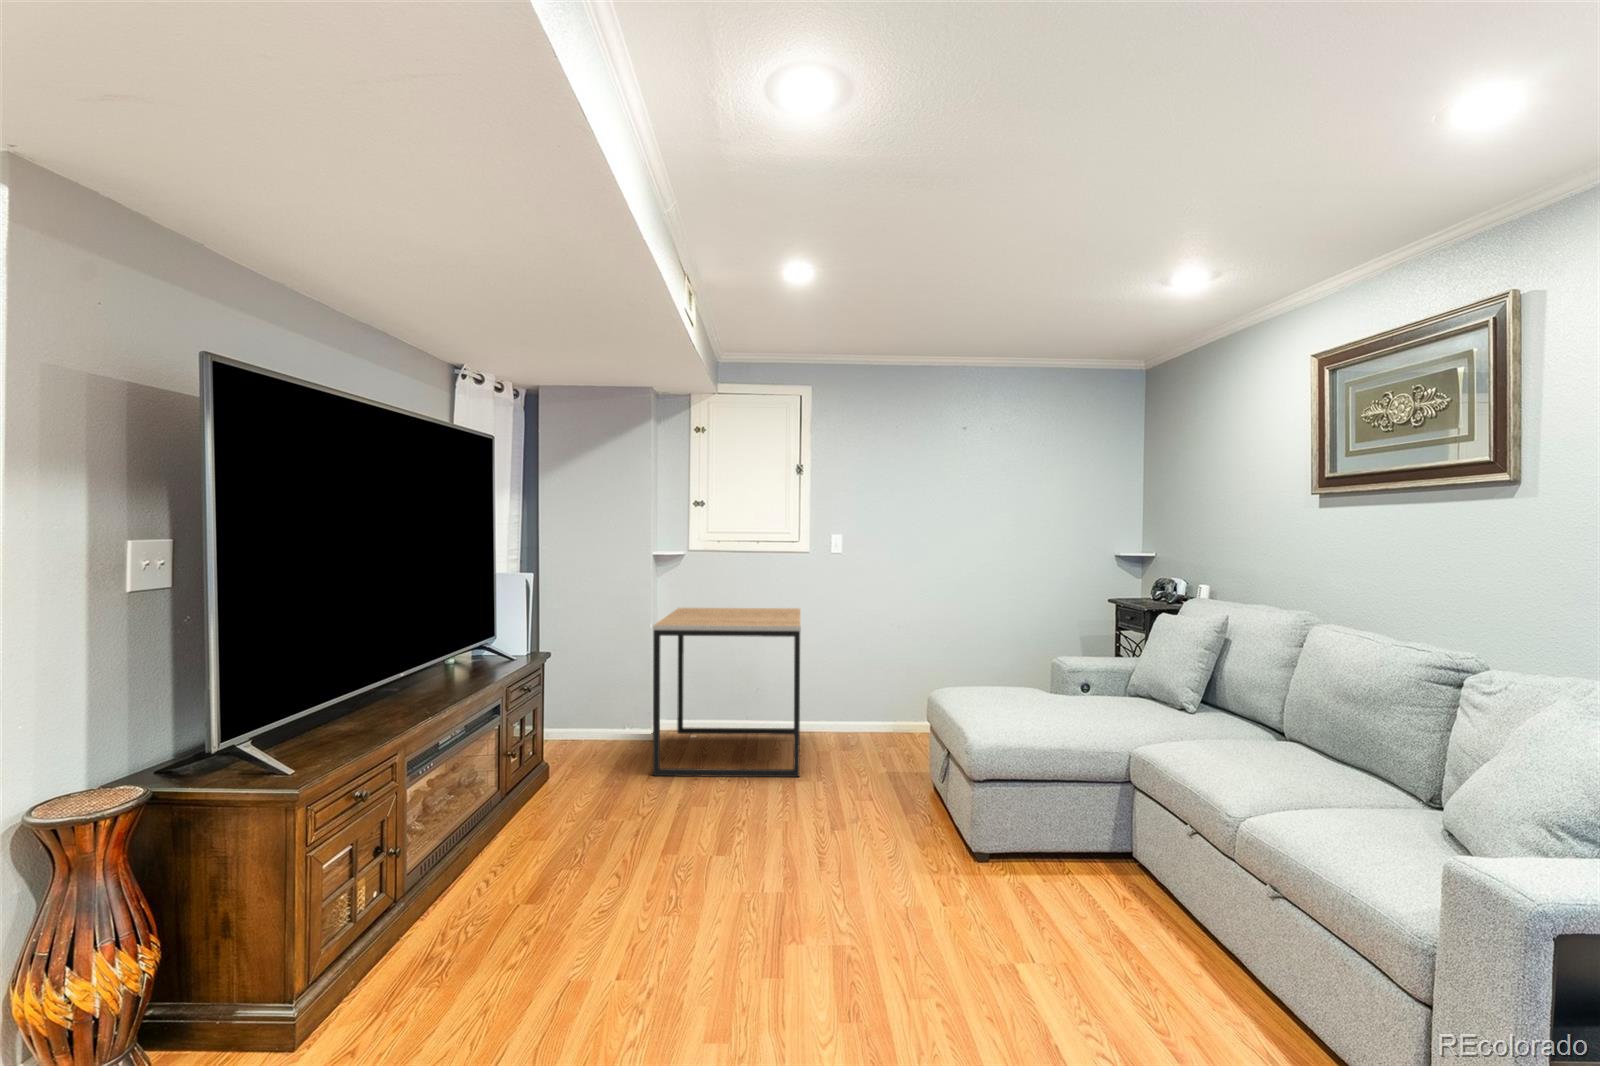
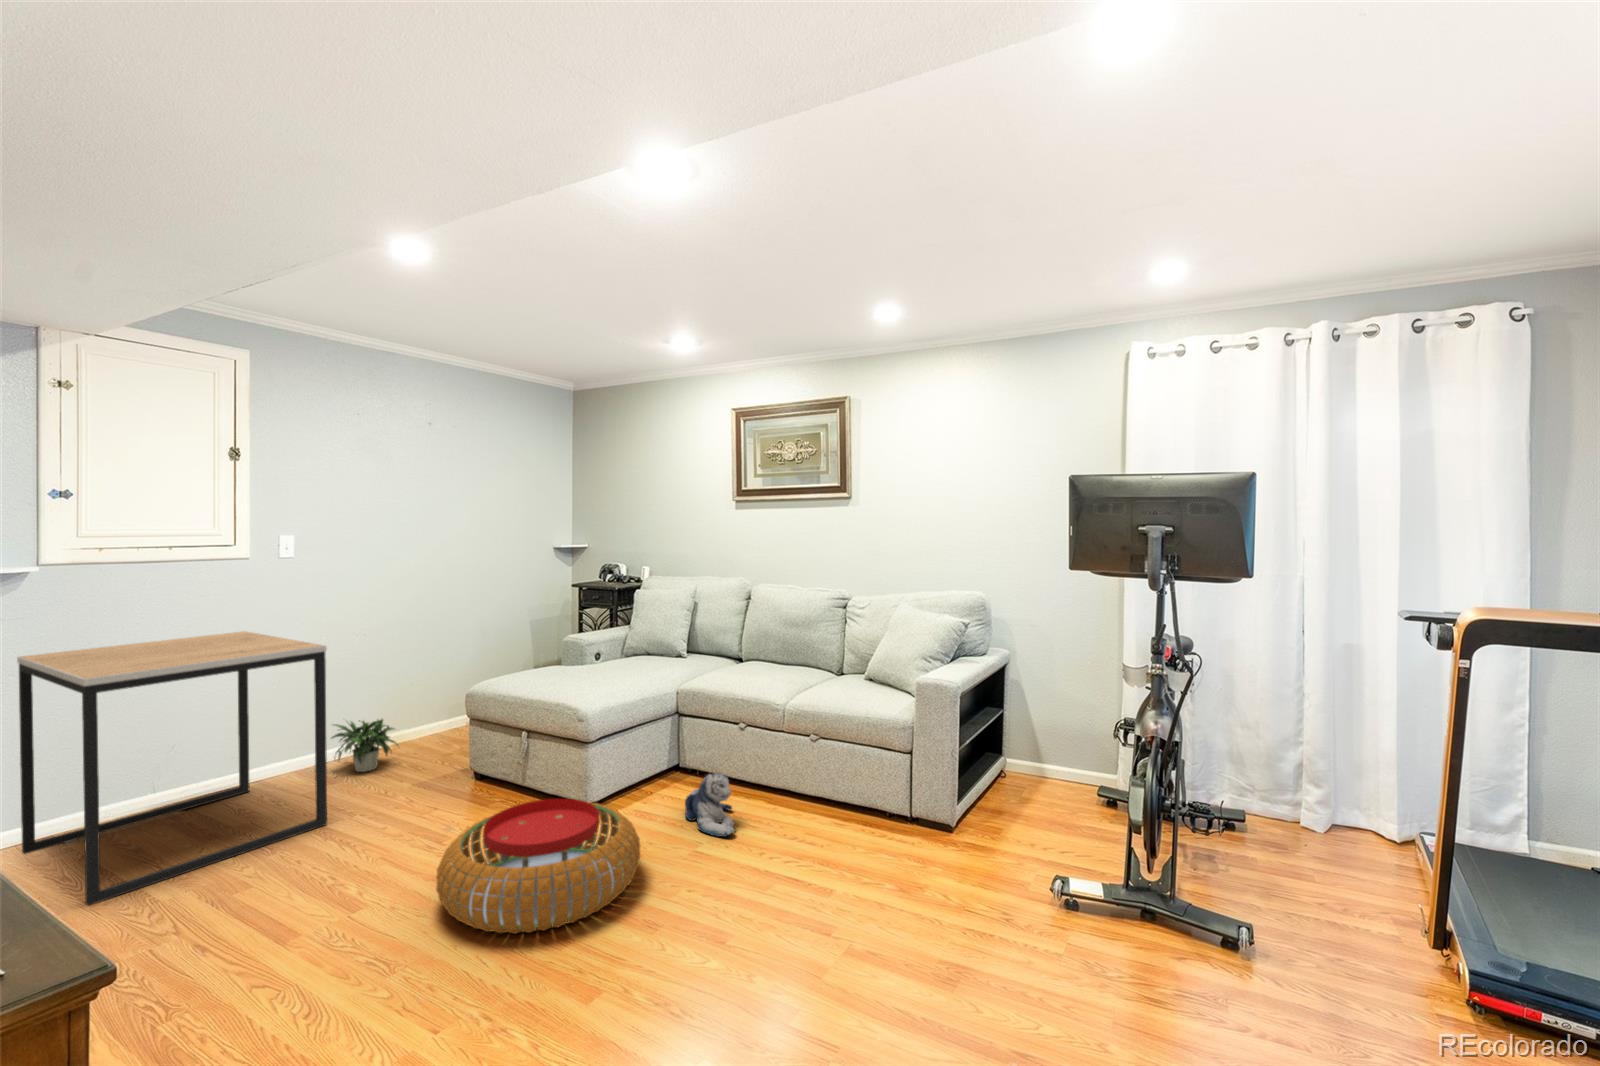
potted plant: none [847,694,903,746] -> present [332,719,398,772]
pouf: none [732,813,937,962] -> present [436,799,641,934]
plush toy: none [1047,873,1123,972] -> present [685,773,734,837]

